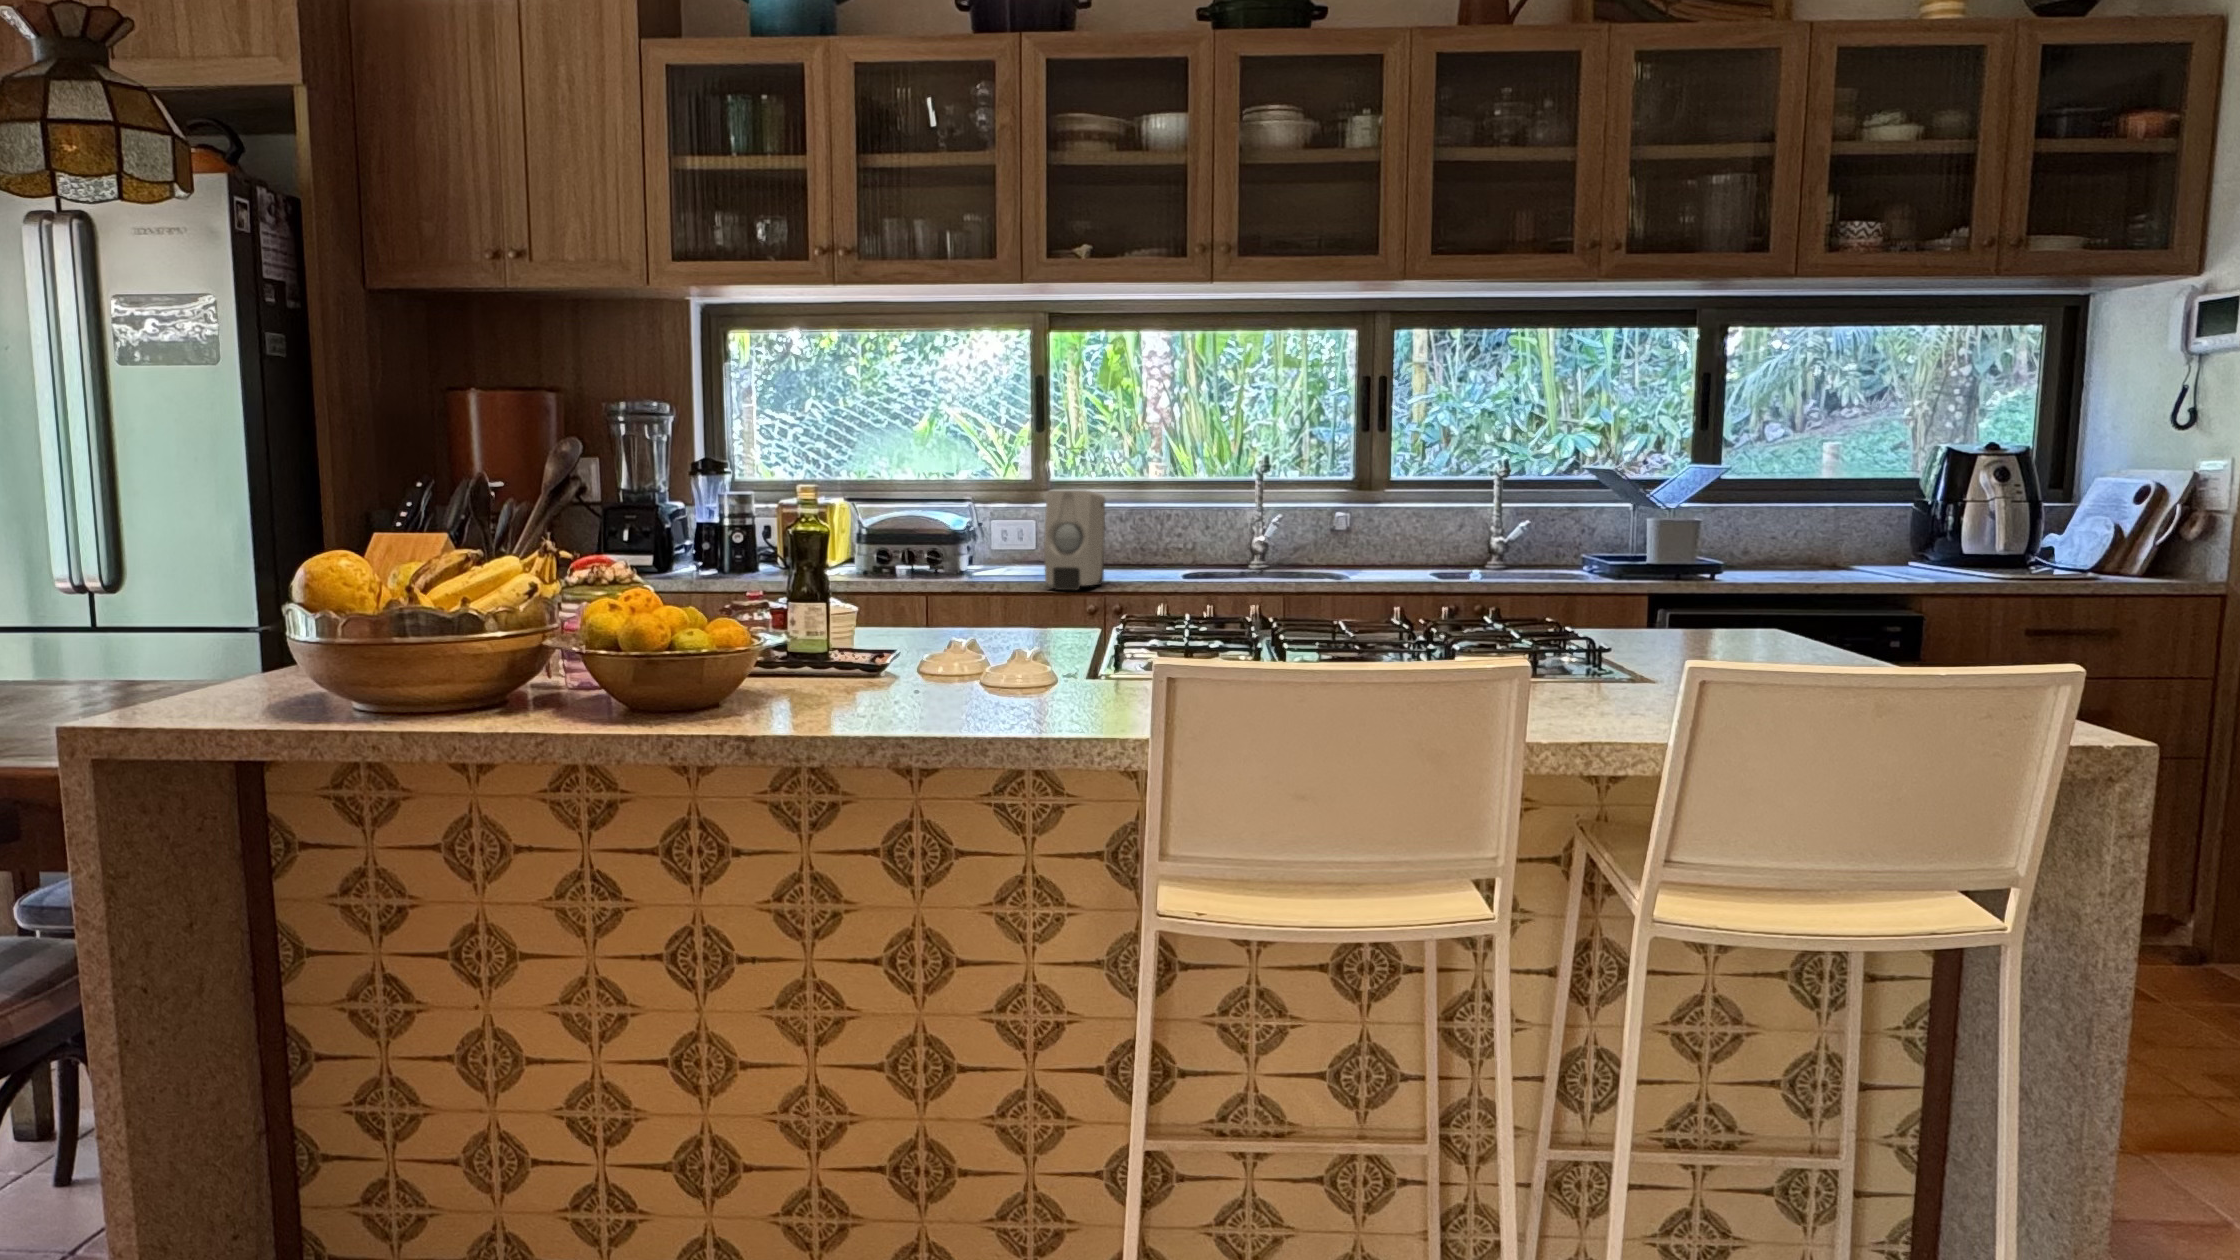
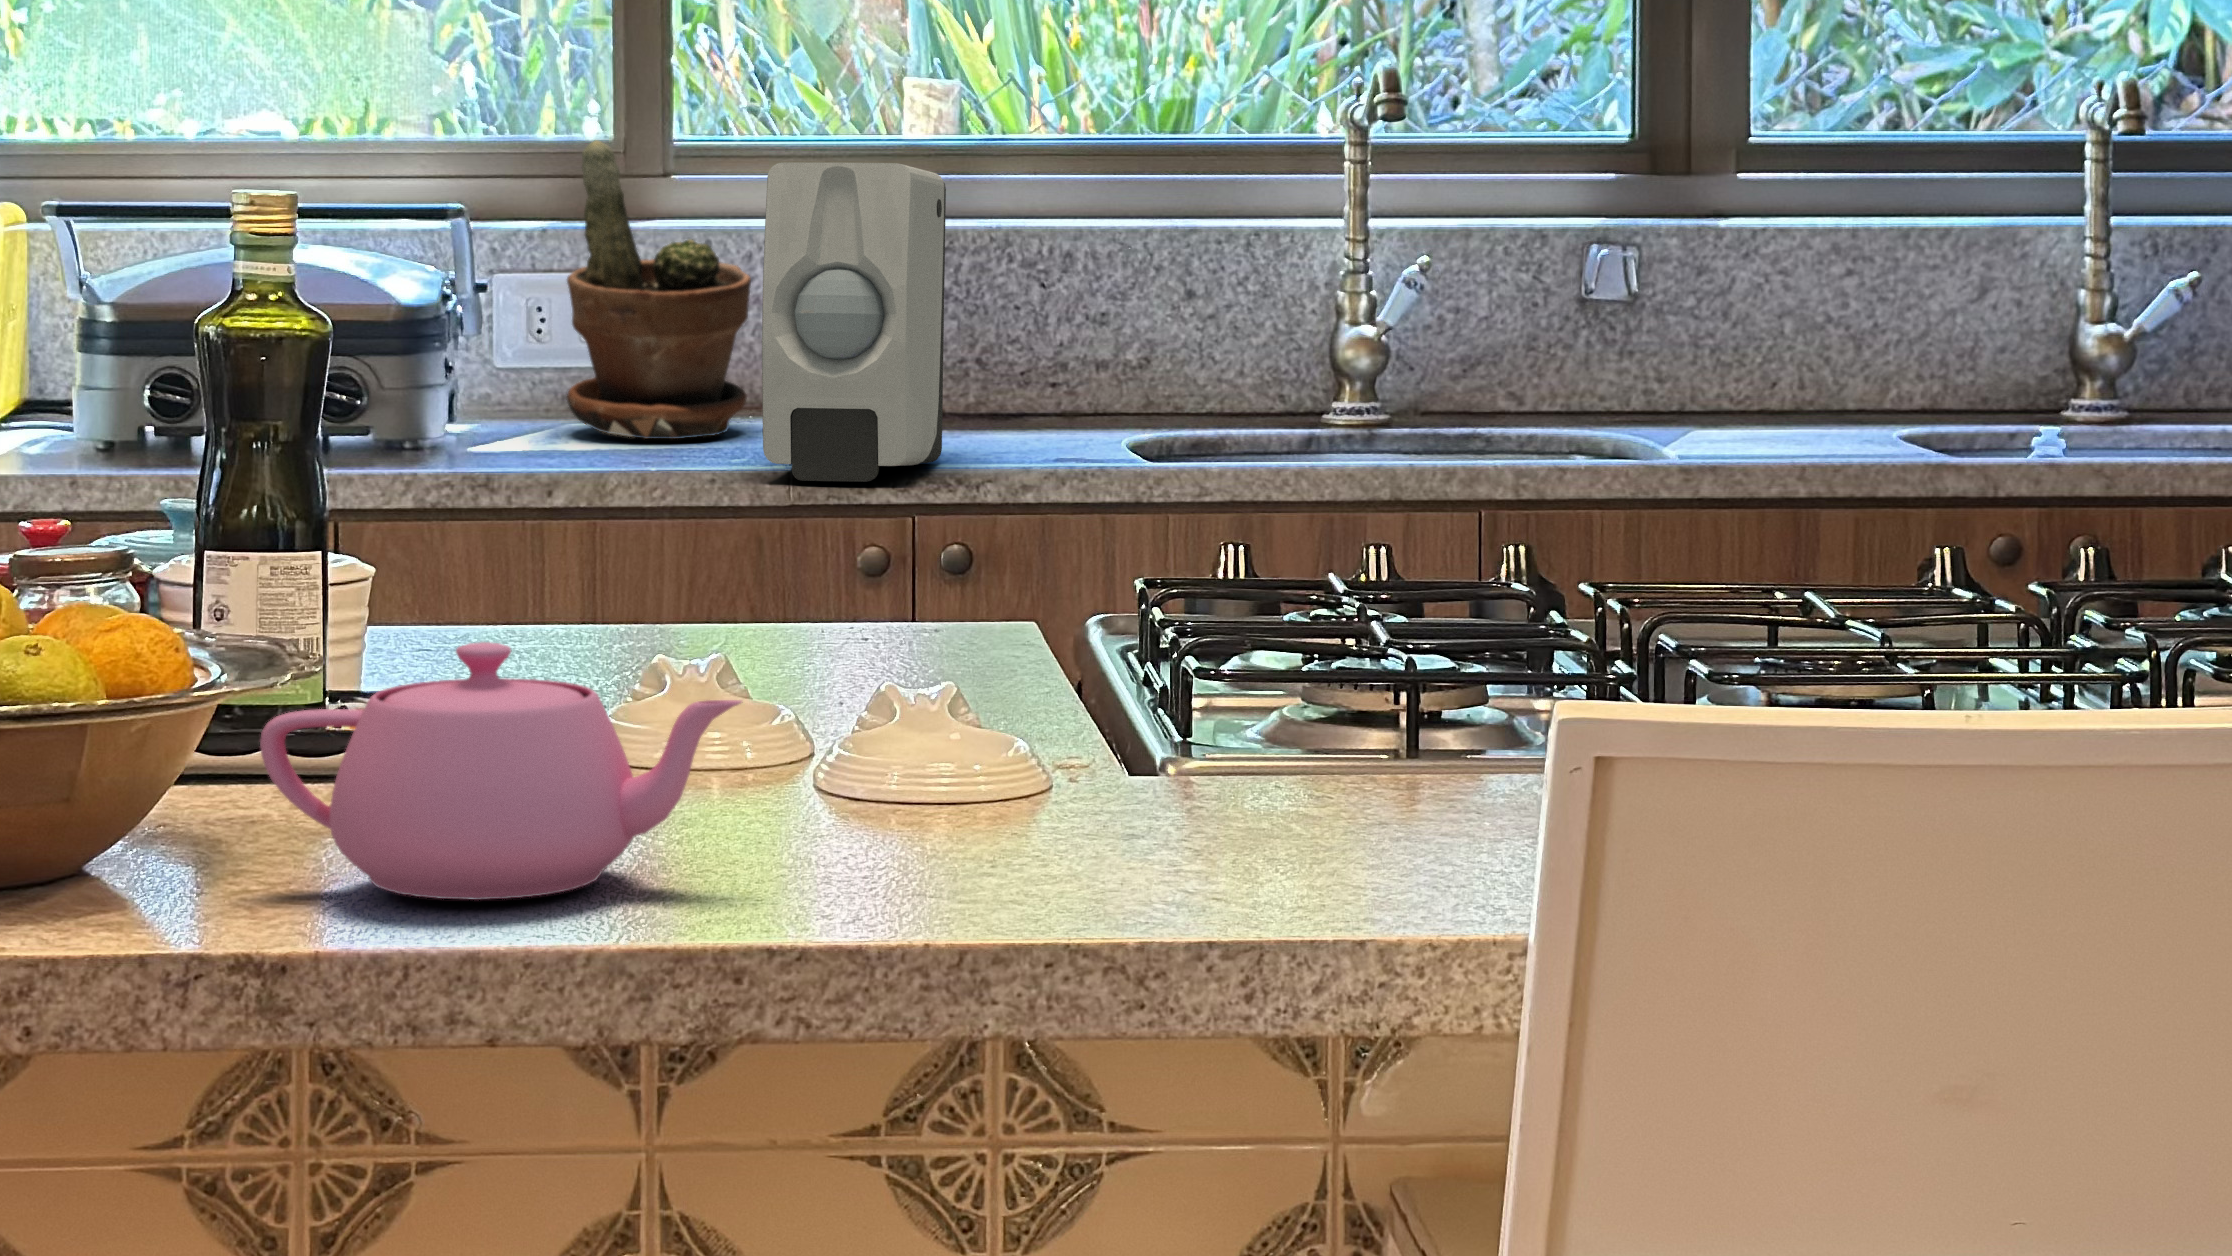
potted plant: none [992,485,1049,577] -> present [566,140,751,439]
teapot: none [778,634,928,717] -> present [260,642,742,900]

